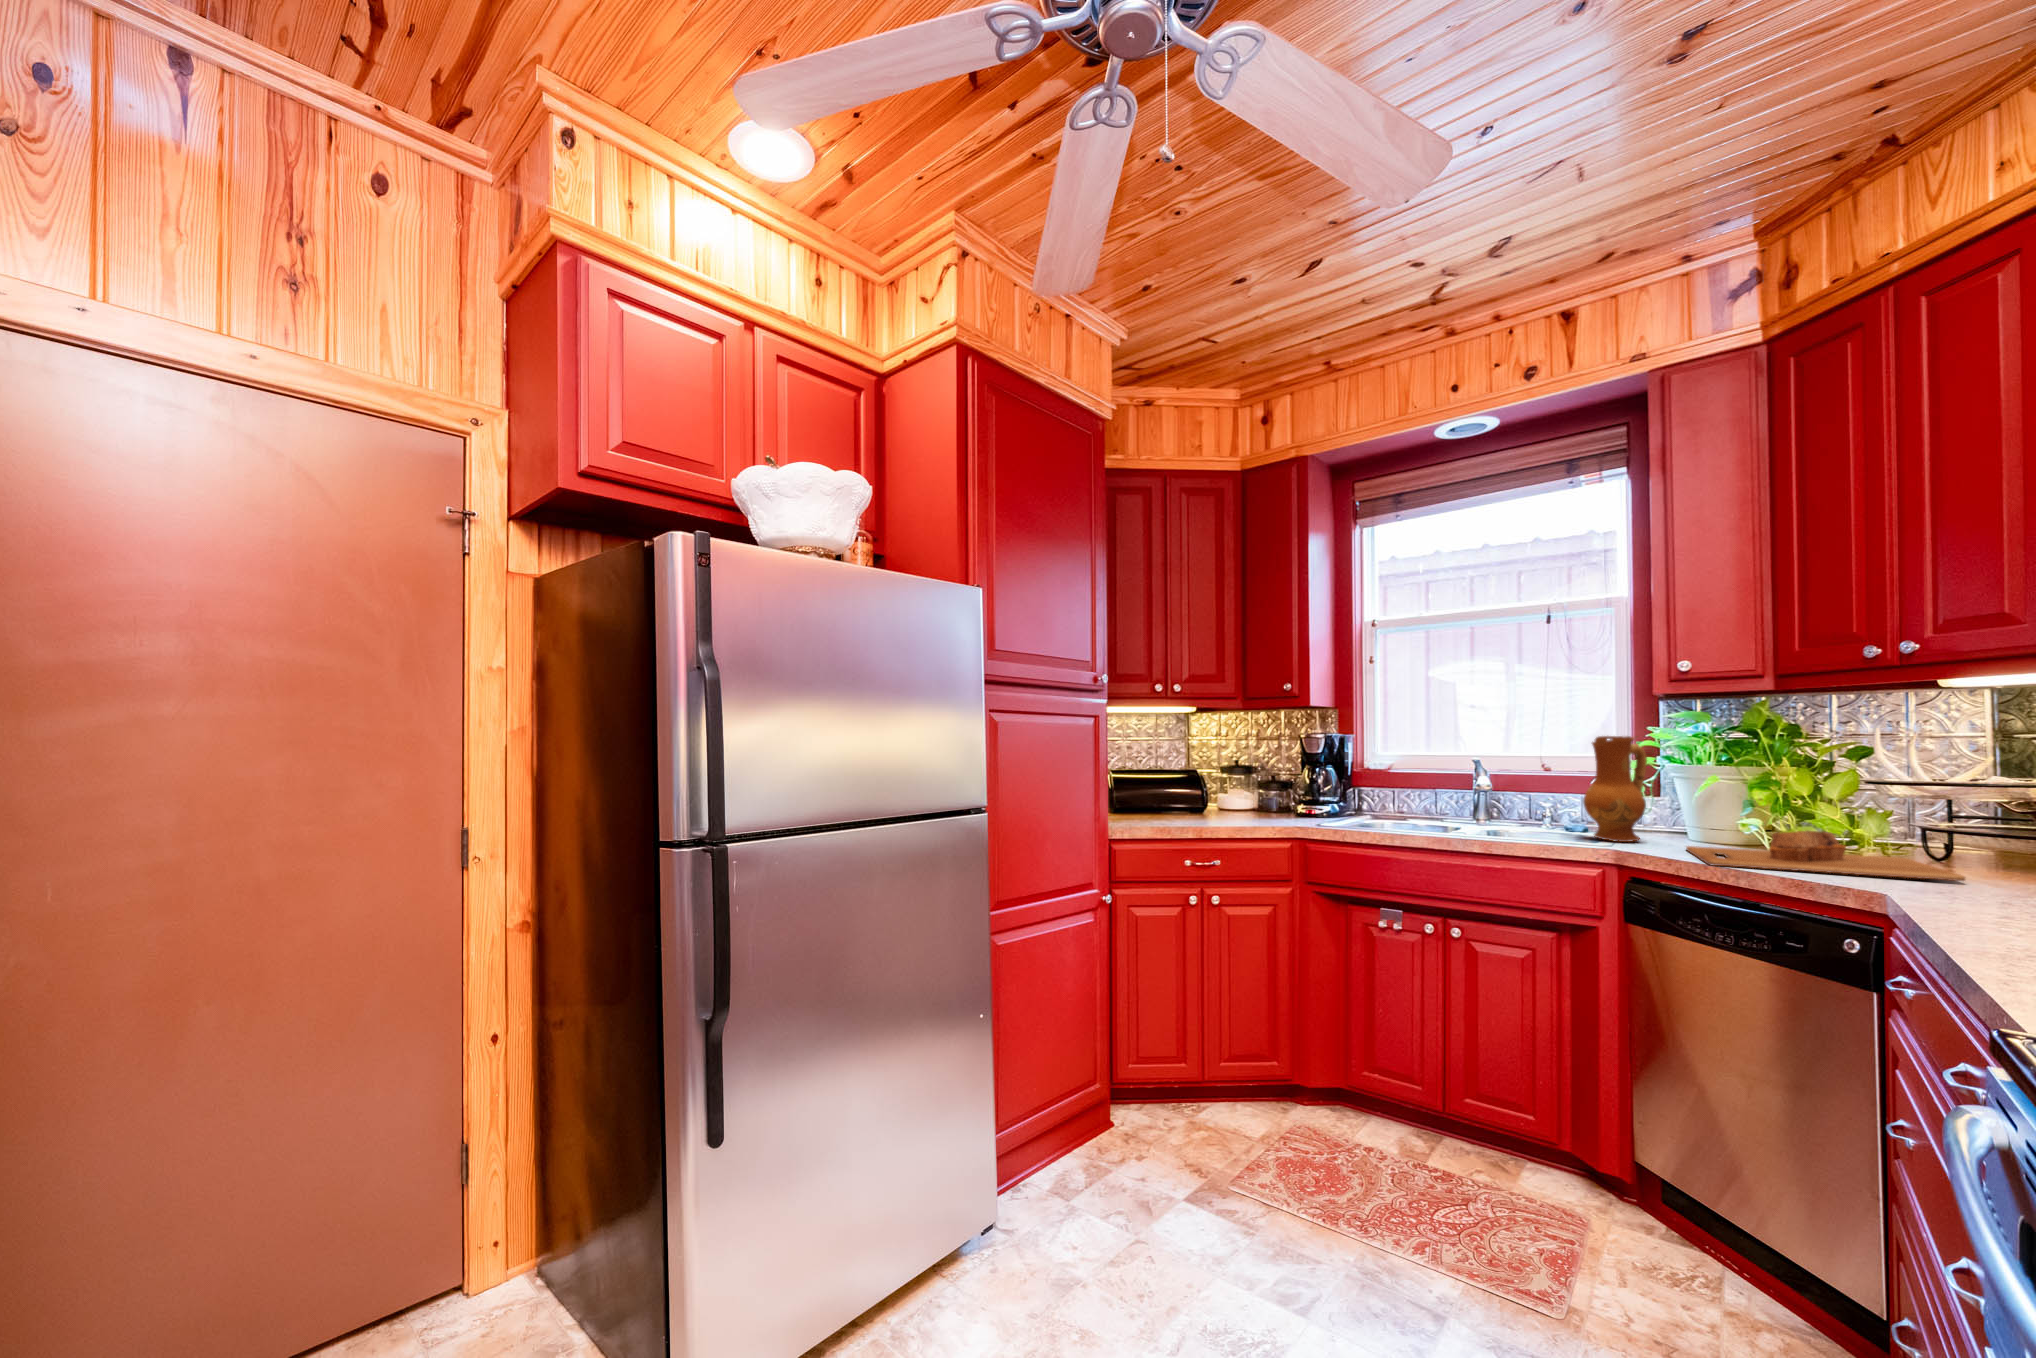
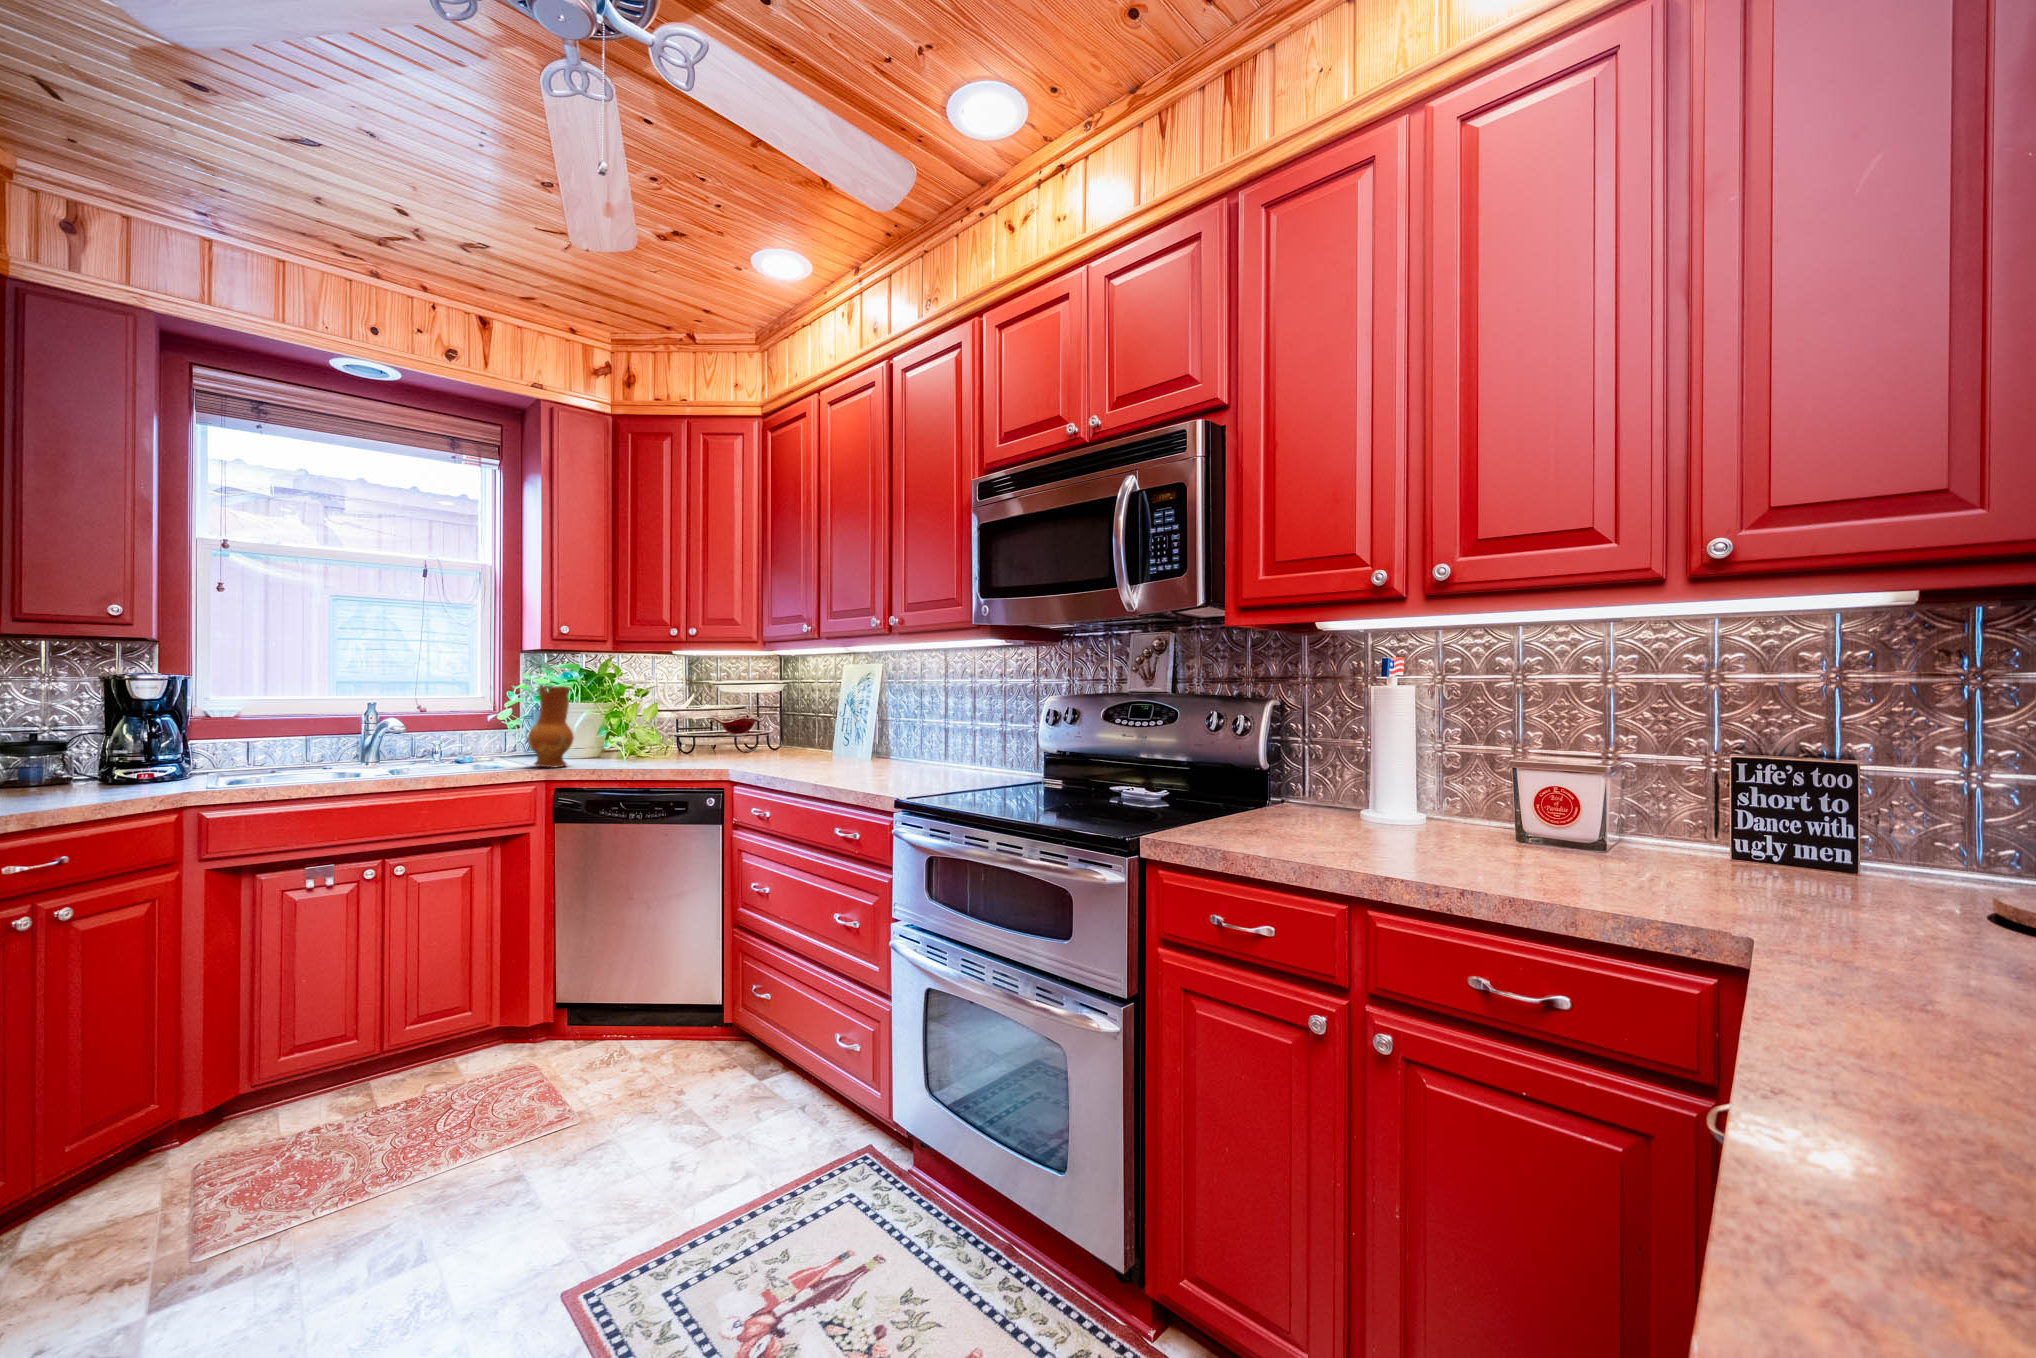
cutting board: present [1686,831,1965,881] -> none [607,744,751,772]

